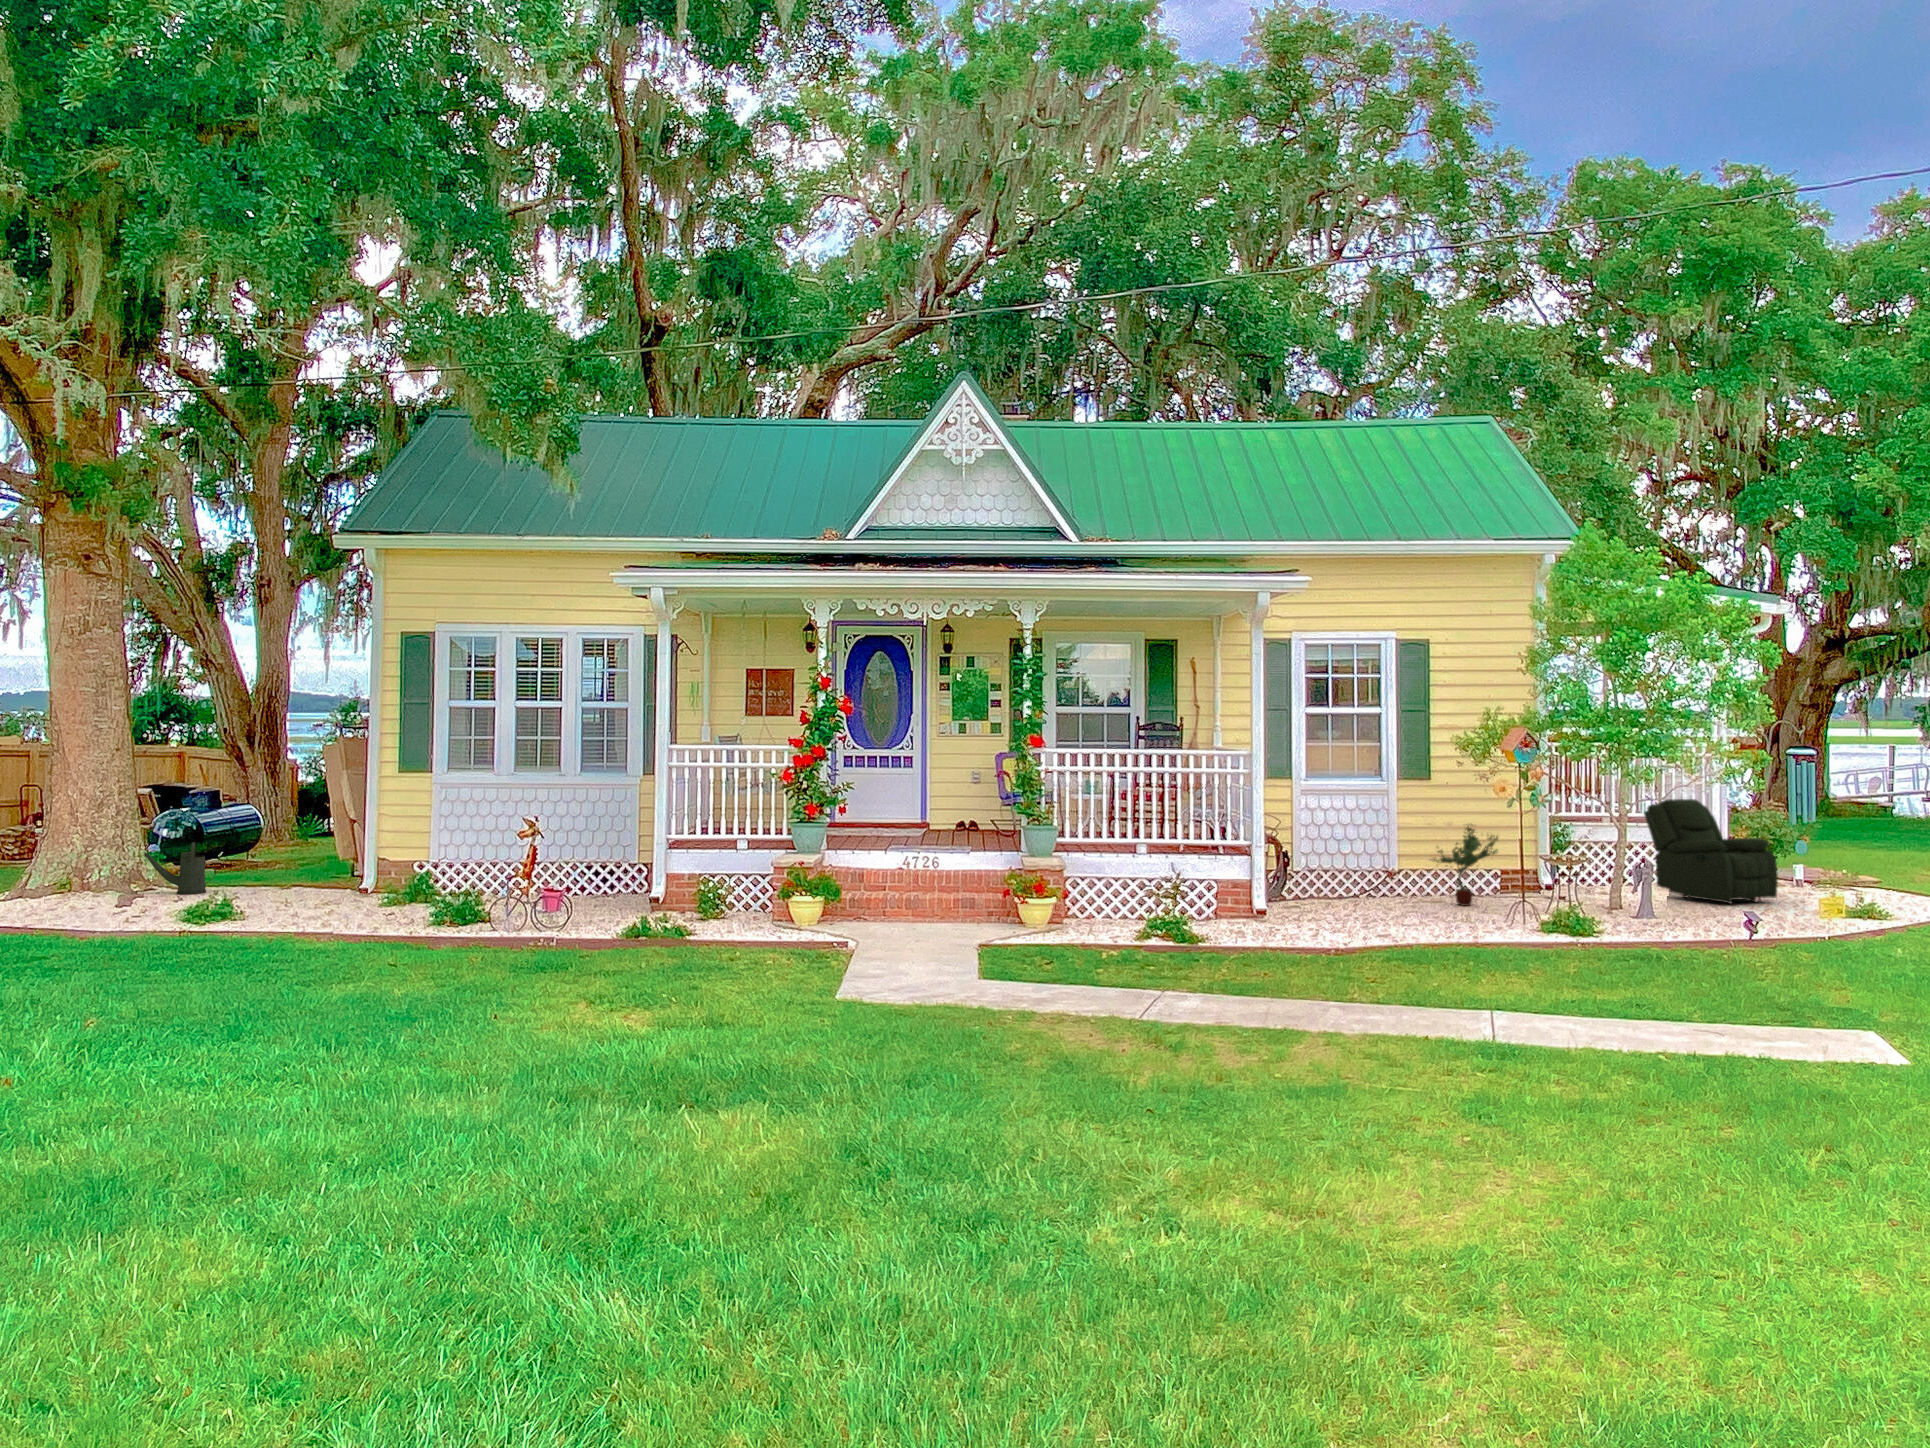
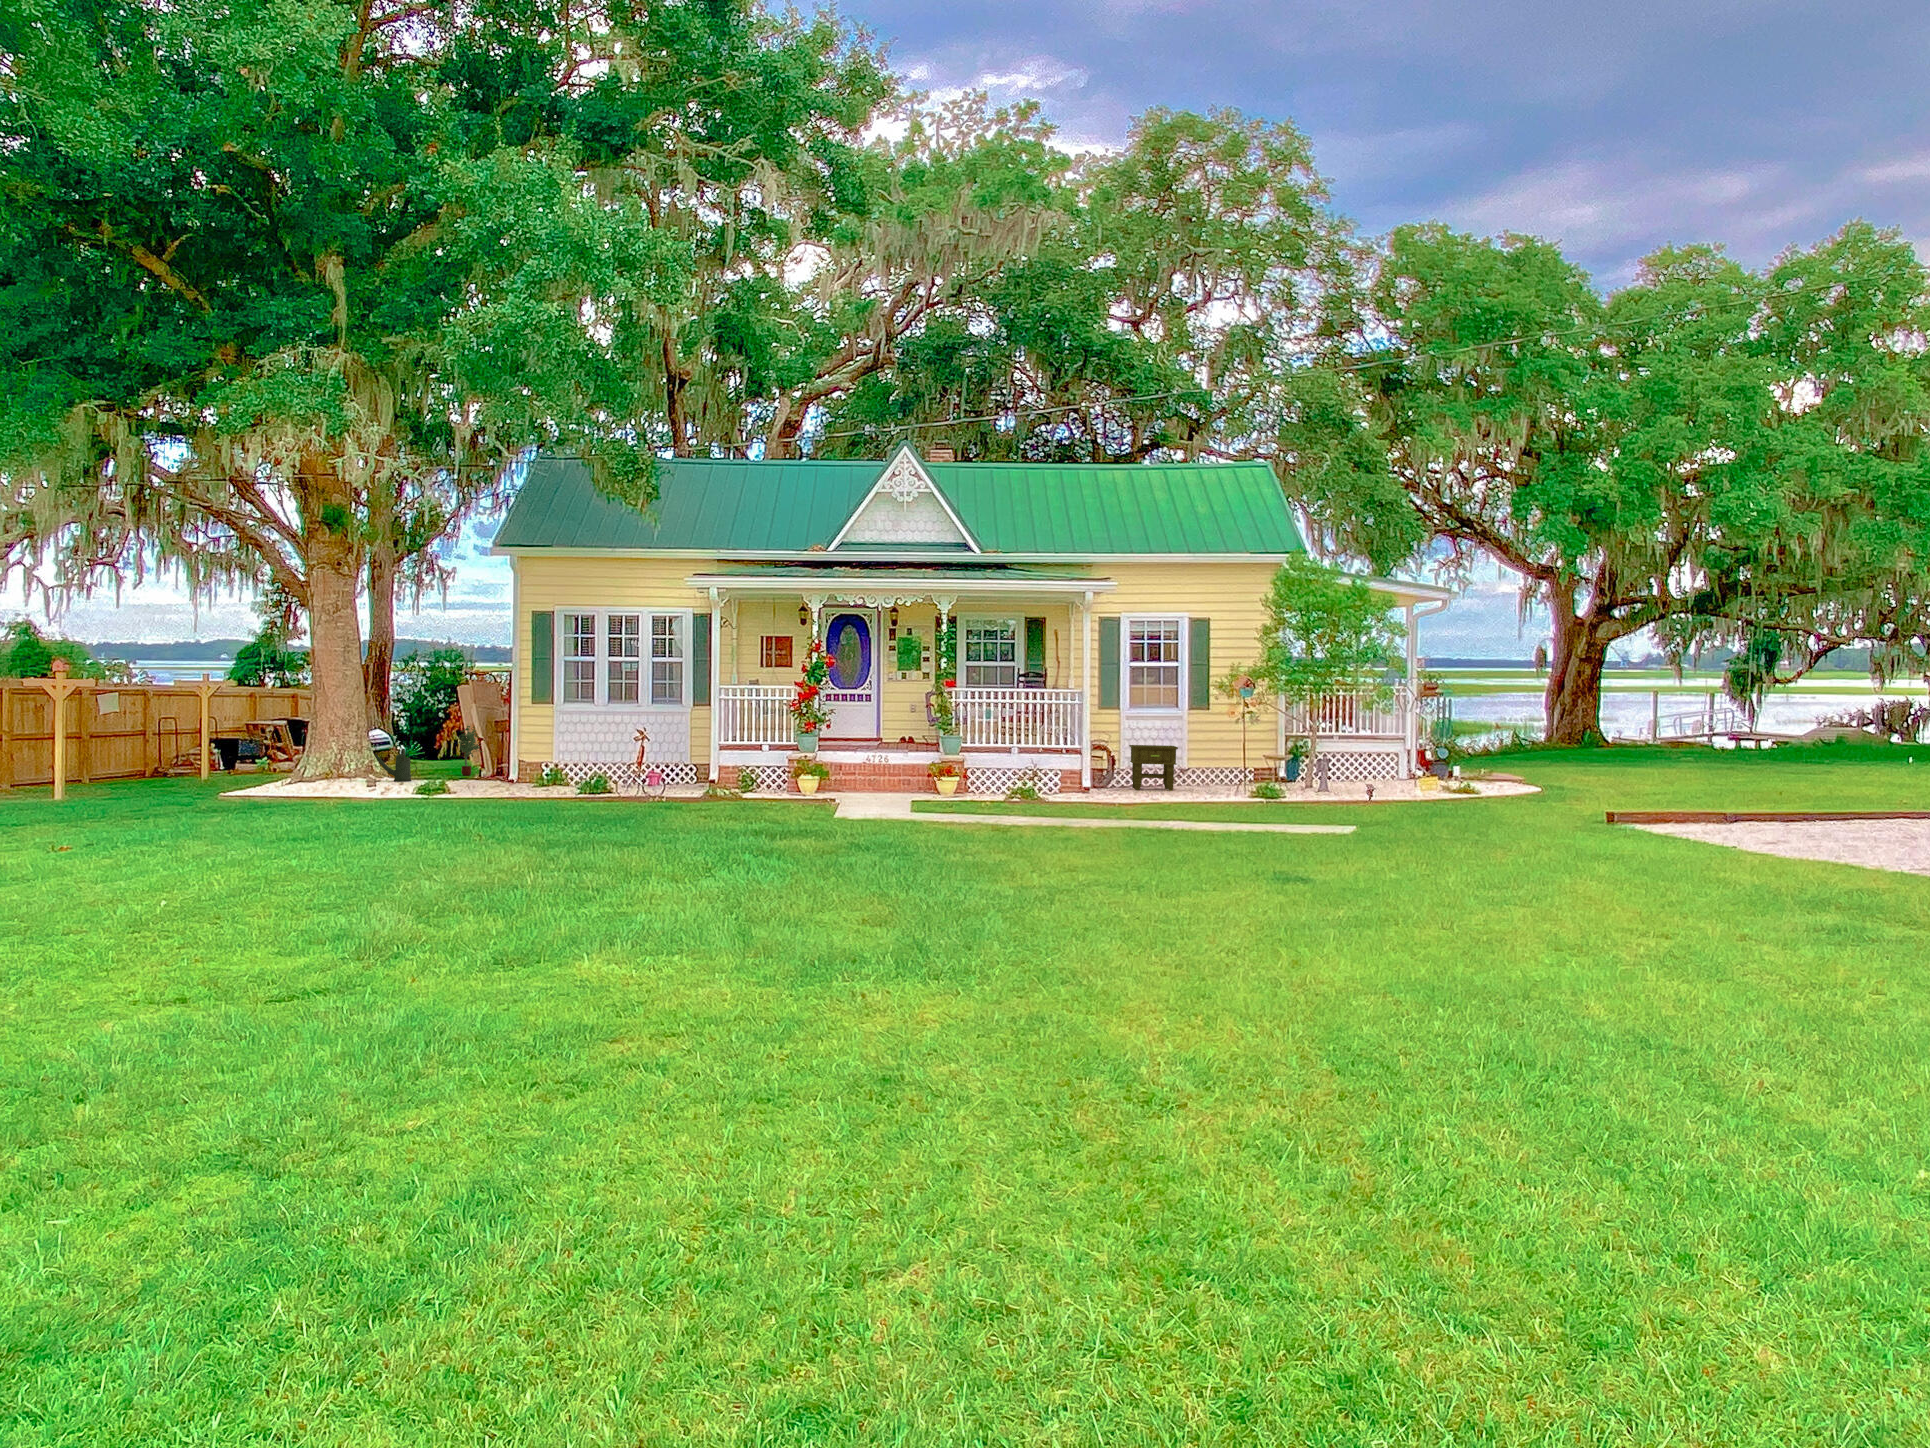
chair: present [1644,799,1778,904] -> none [1358,724,1436,791]
potted tree: present [1432,824,1498,906] -> present [459,726,482,776]
side table: none [1307,834,1393,908] -> present [1129,745,1178,791]

